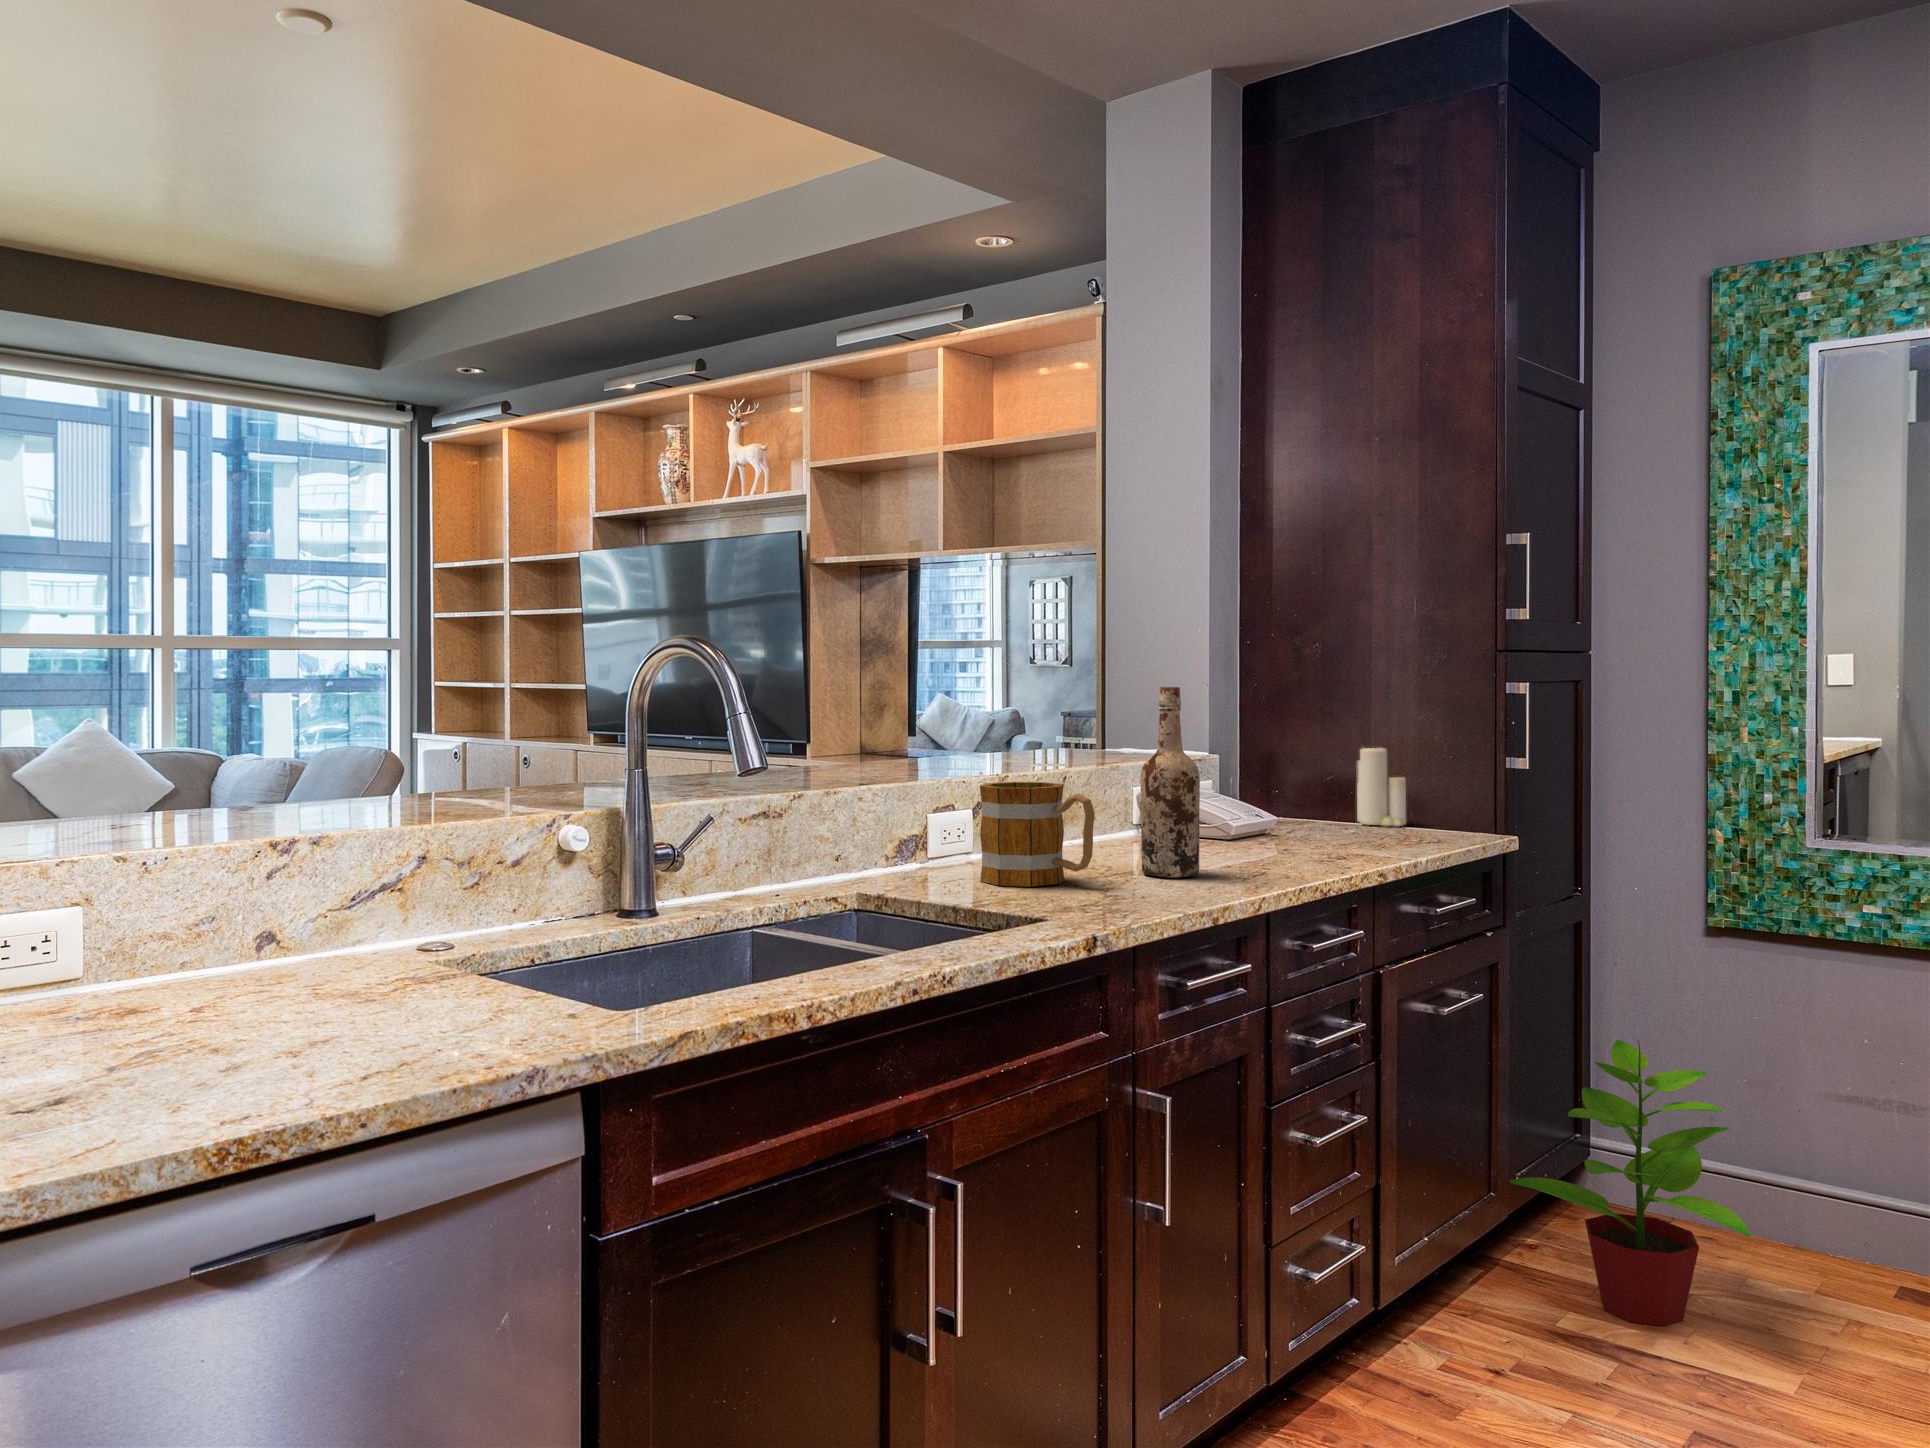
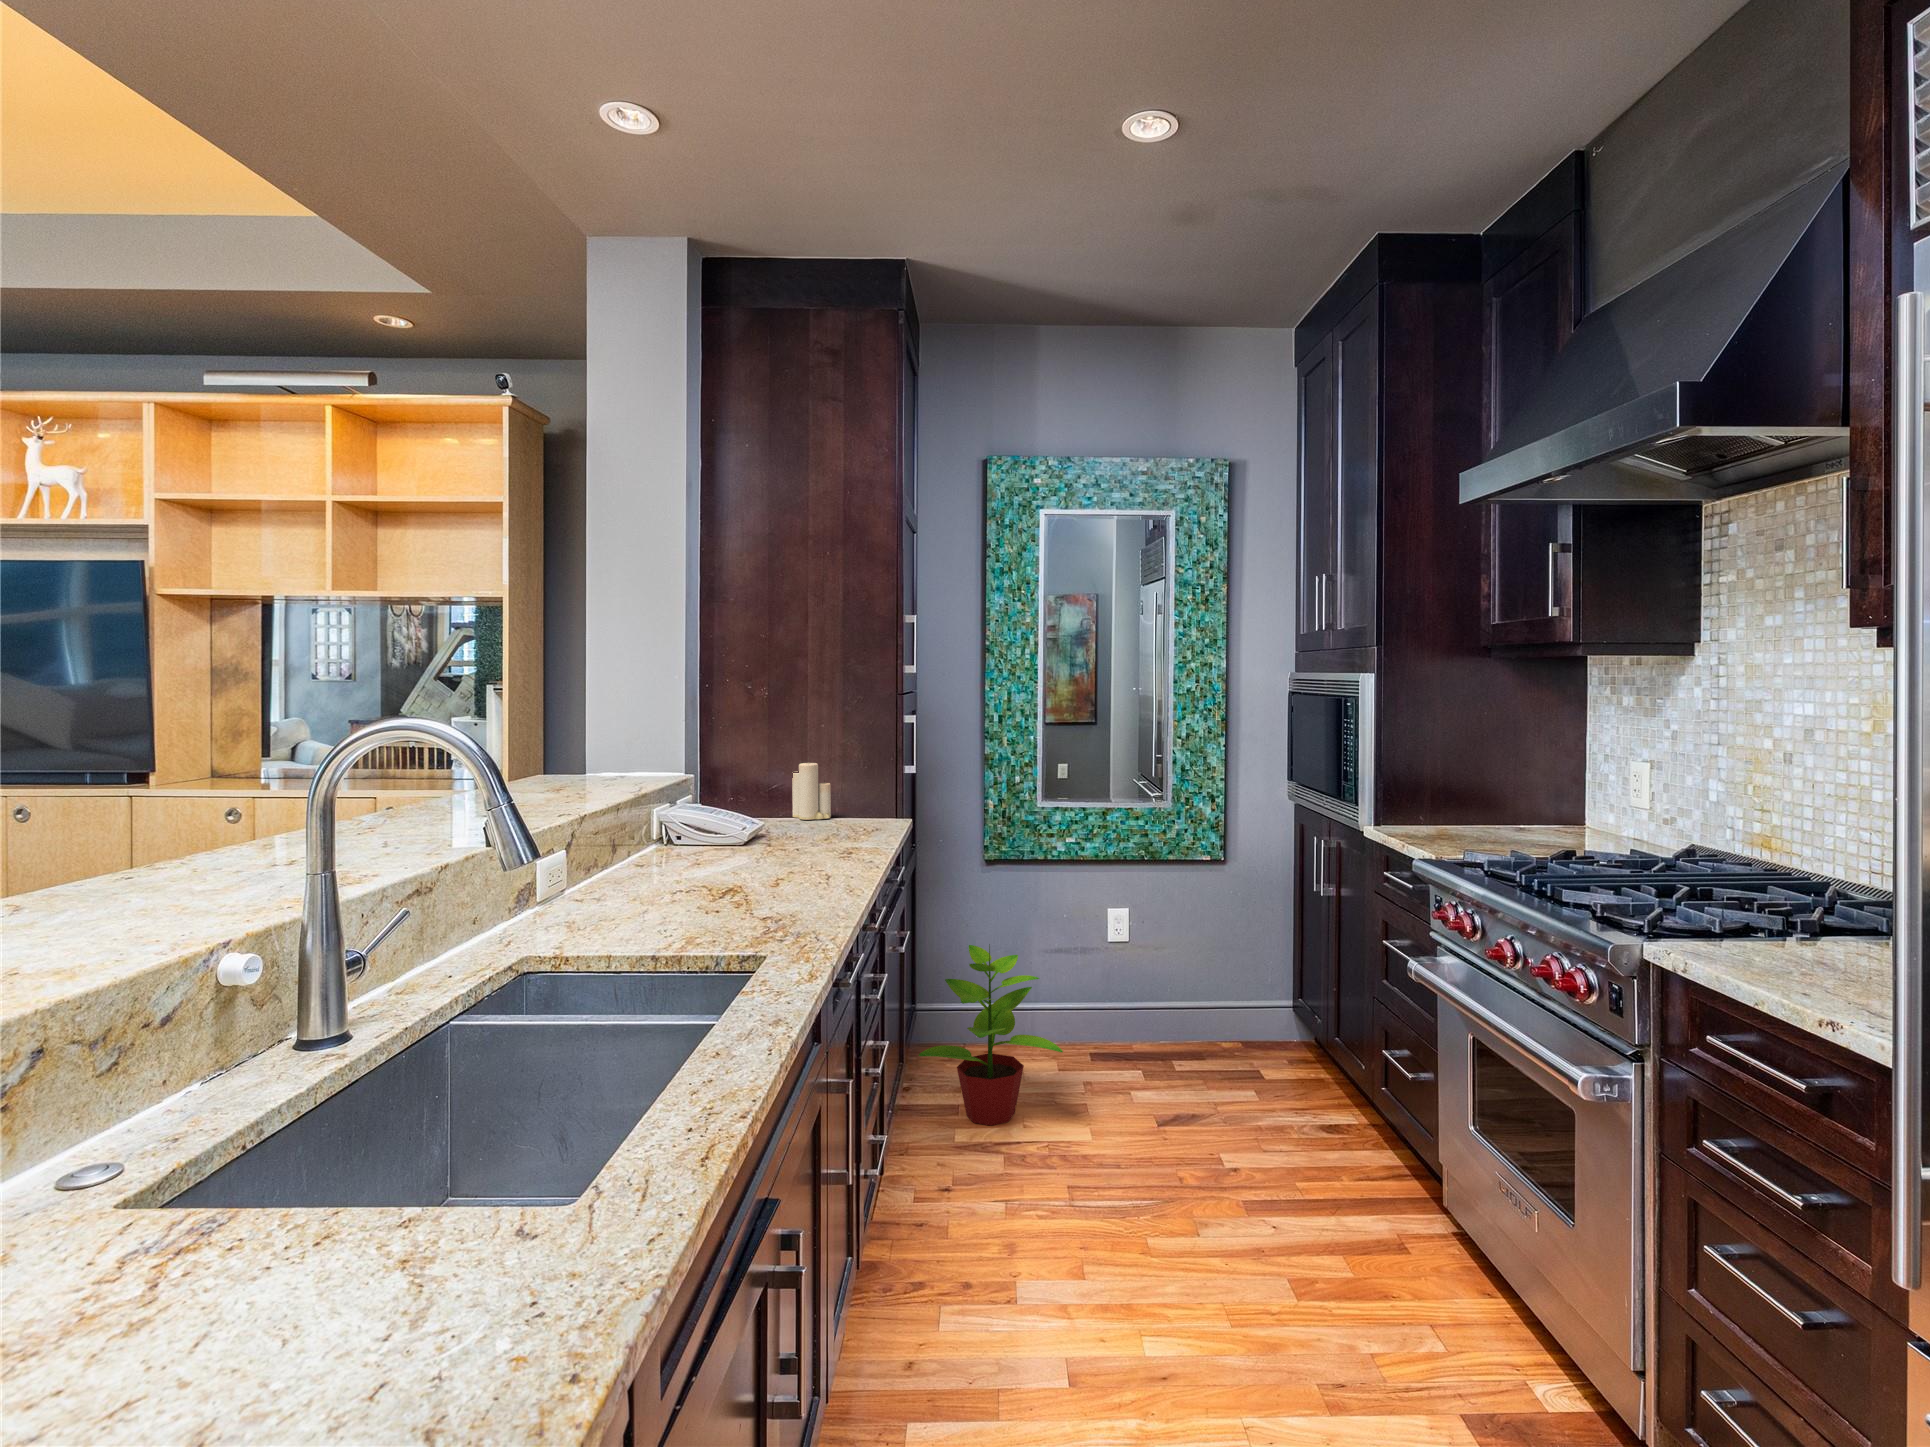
wine bottle: present [1141,687,1200,877] -> none [736,735,784,891]
mug: present [980,782,1095,887] -> none [616,824,730,924]

